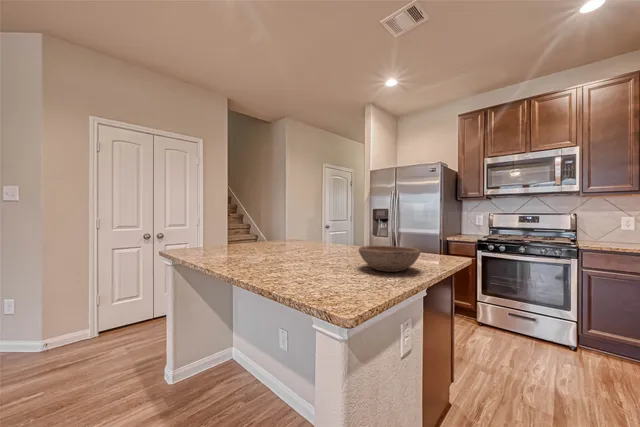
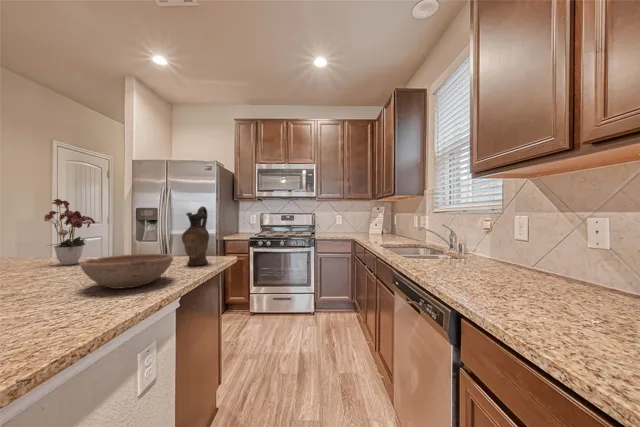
flower arrangement: none [326,200,359,250] -> present [44,199,95,265]
ceramic pitcher: none [422,207,446,261] -> present [182,206,209,265]

